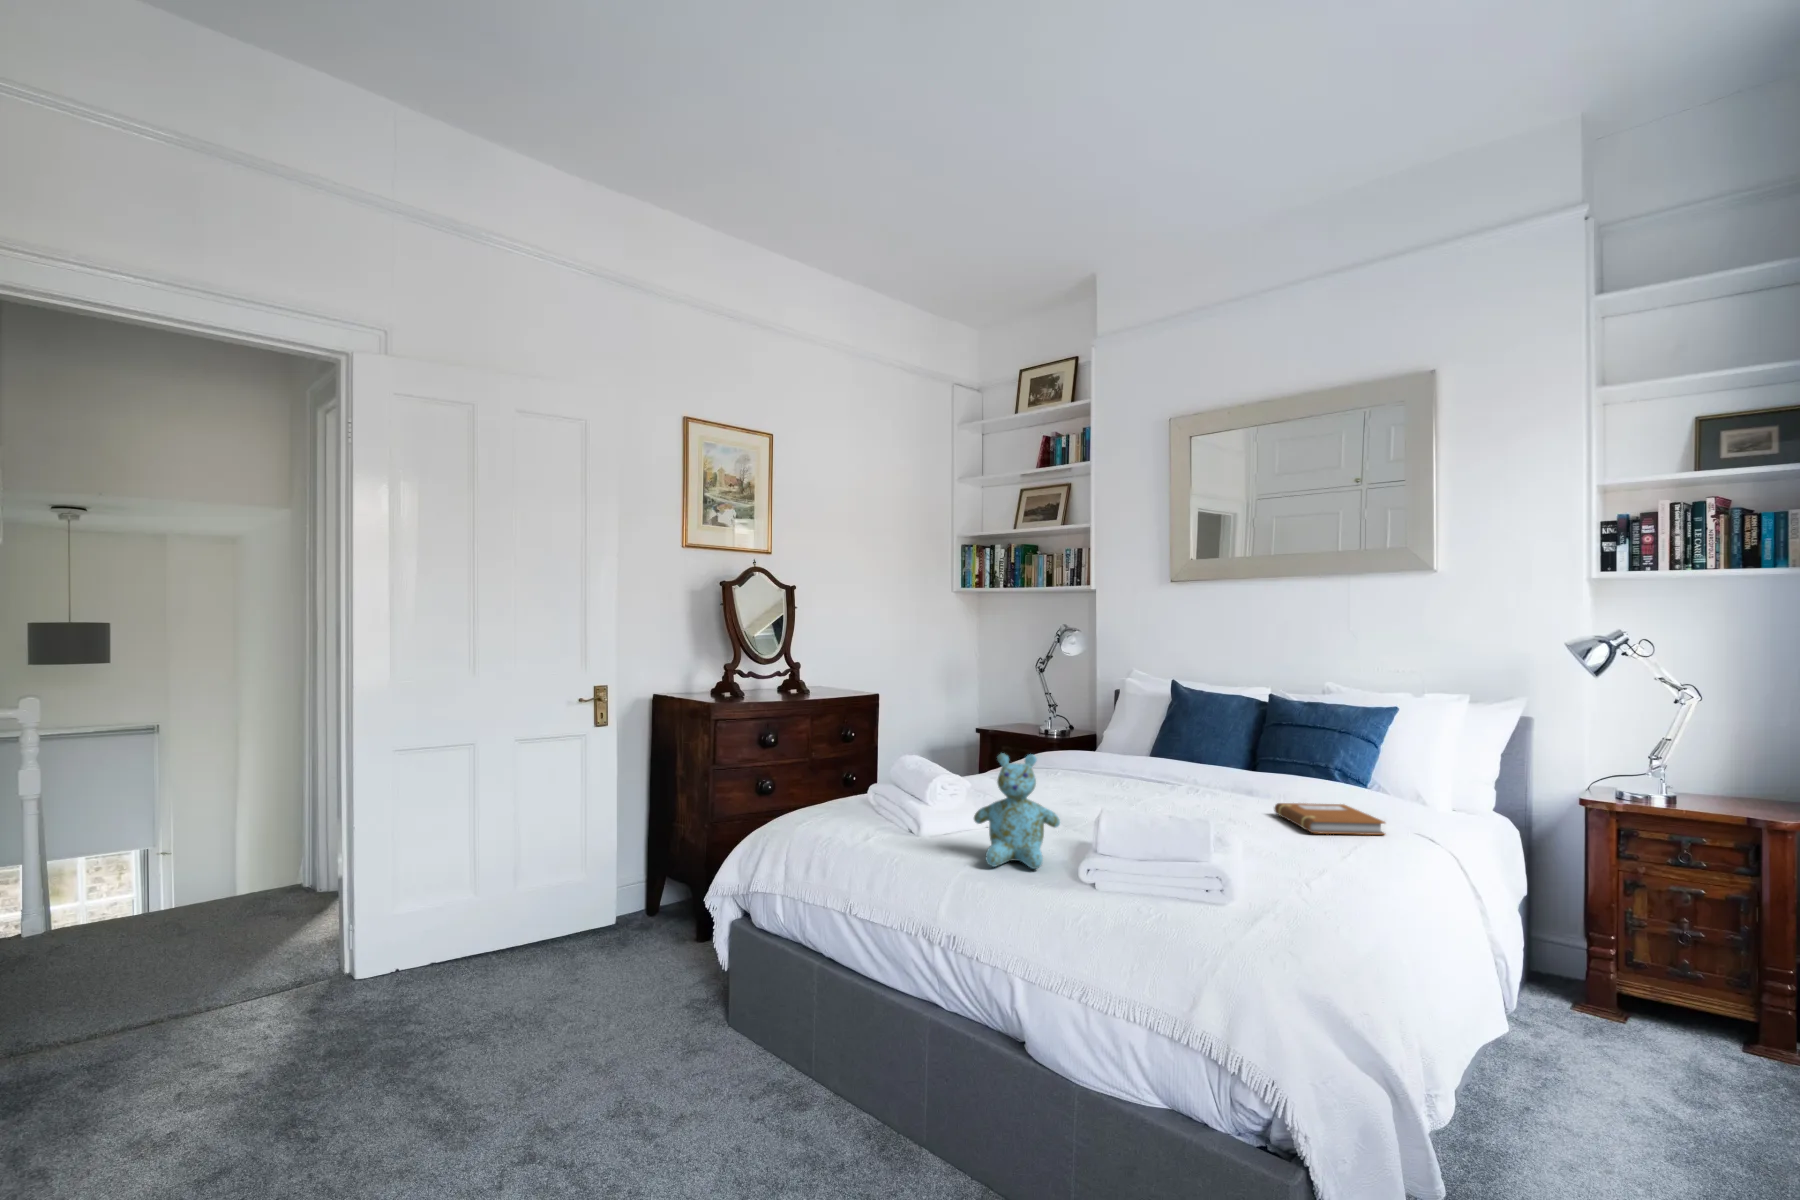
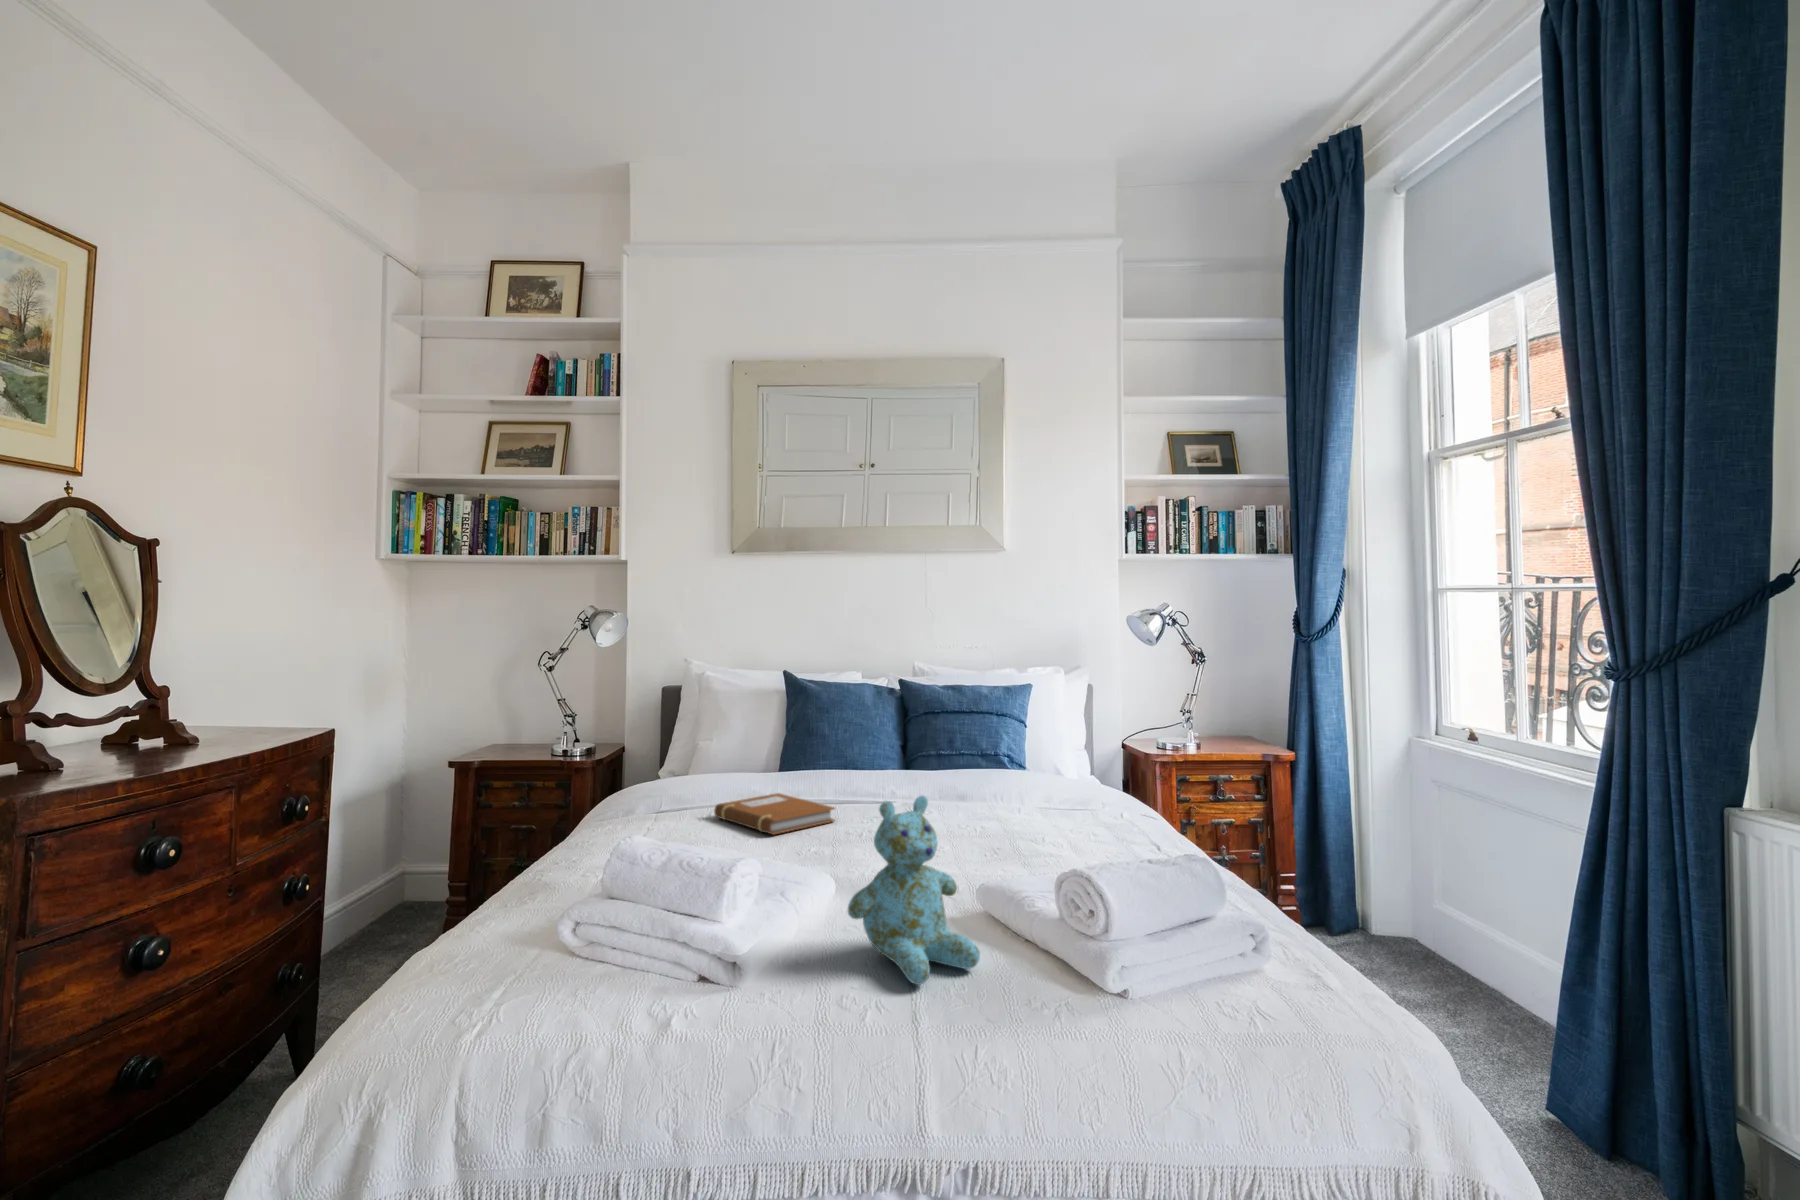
notebook: present [1274,803,1385,835] -> present [714,793,835,834]

